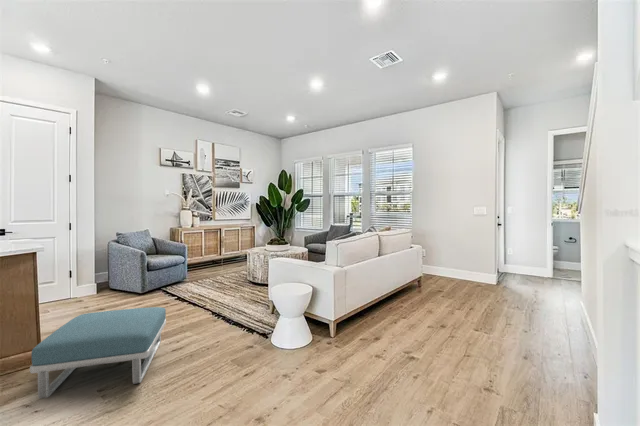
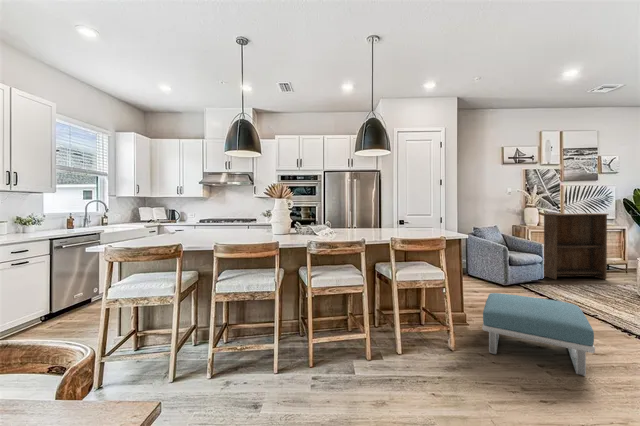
bookshelf: none [190,216,238,277] -> present [543,213,608,279]

